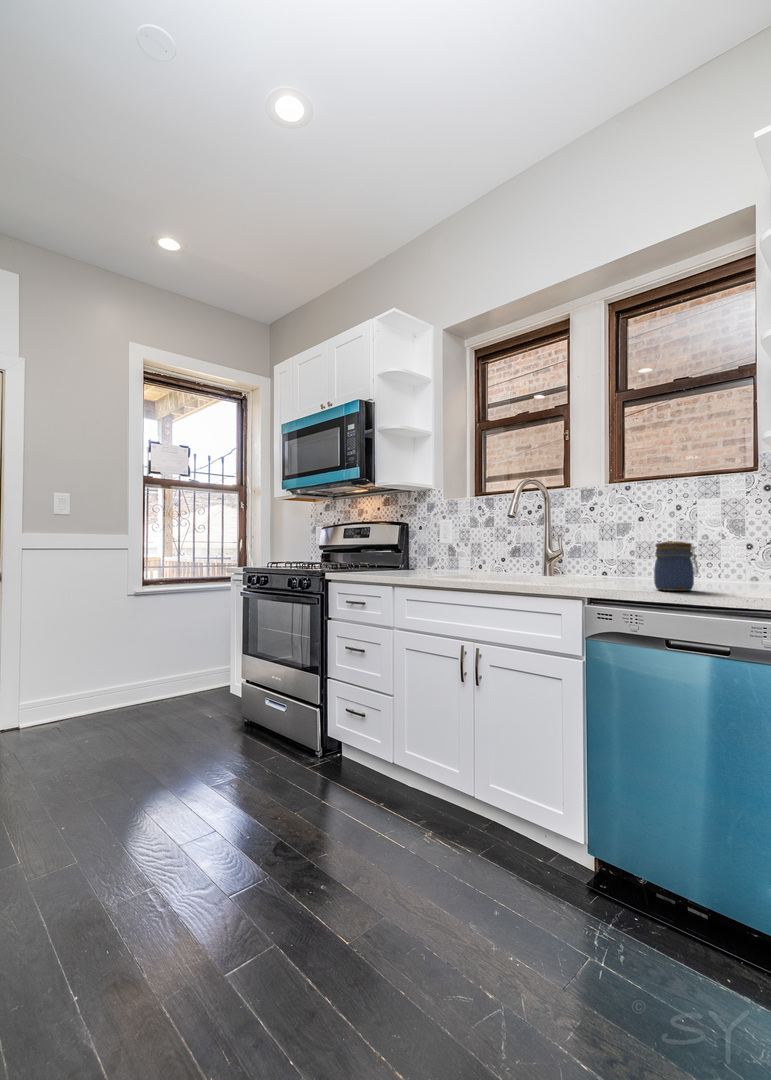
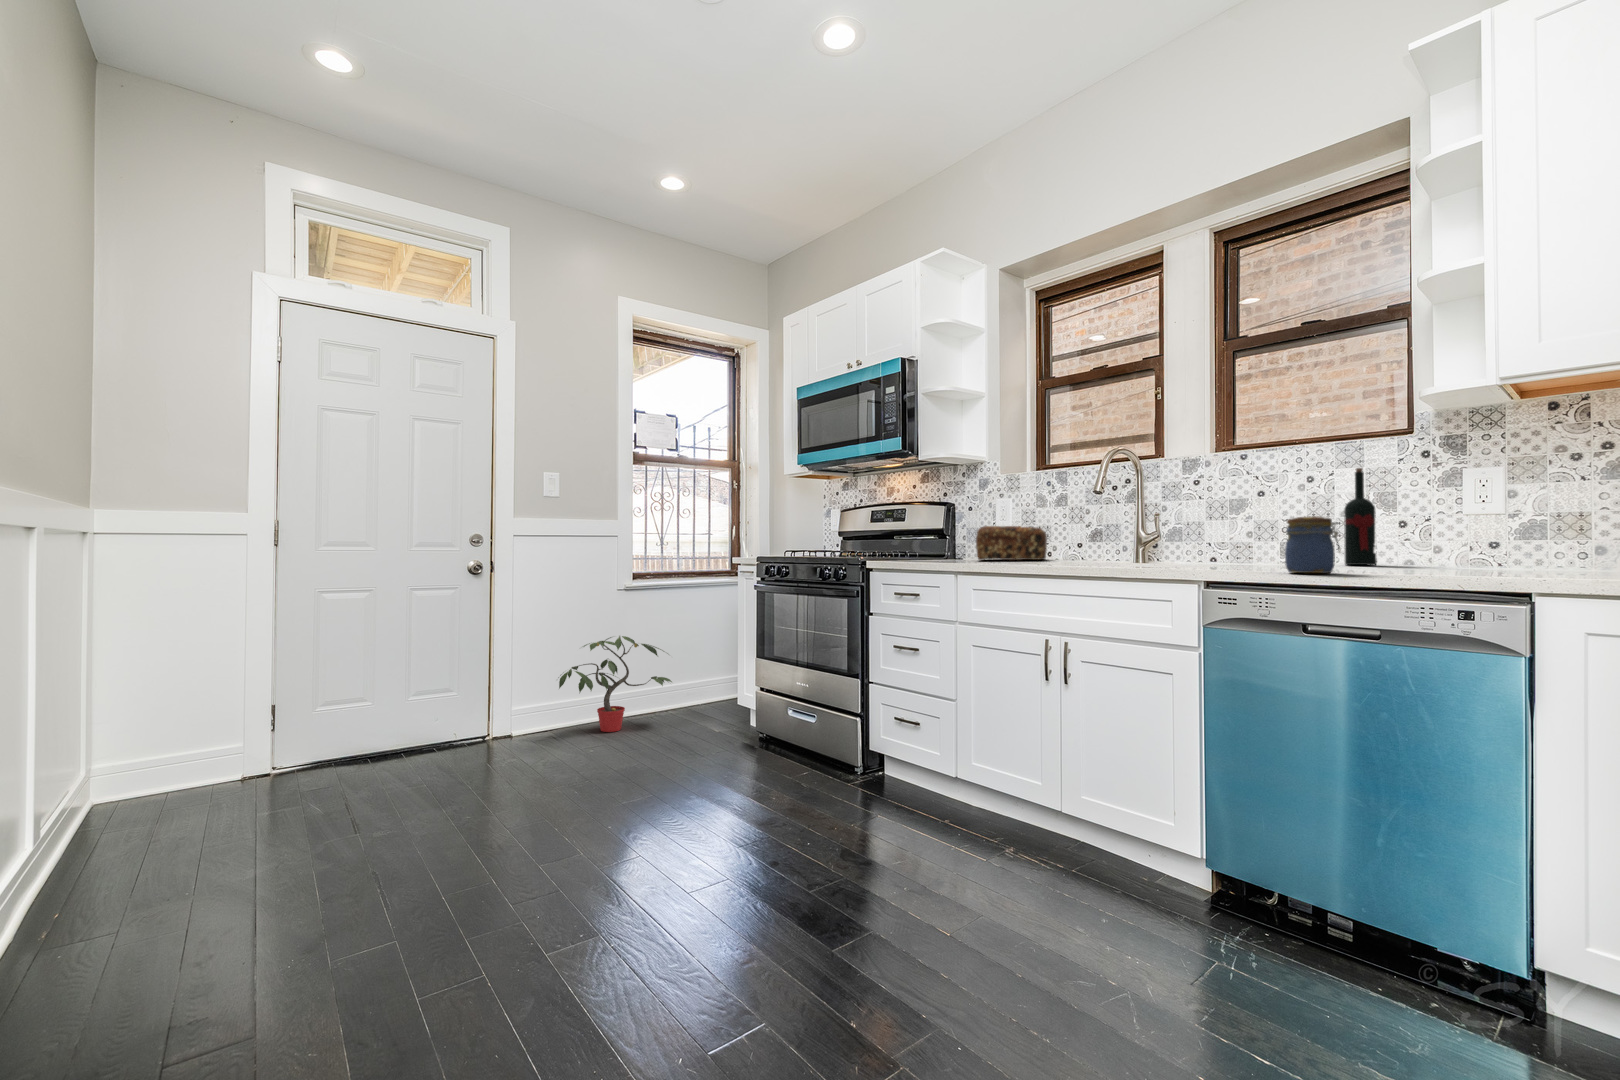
wine bottle: none [705,499,731,581] -> present [1344,468,1377,565]
bread loaf: none [419,543,478,571] -> present [976,526,1047,560]
potted plant: none [65,633,176,717] -> present [559,636,672,732]

